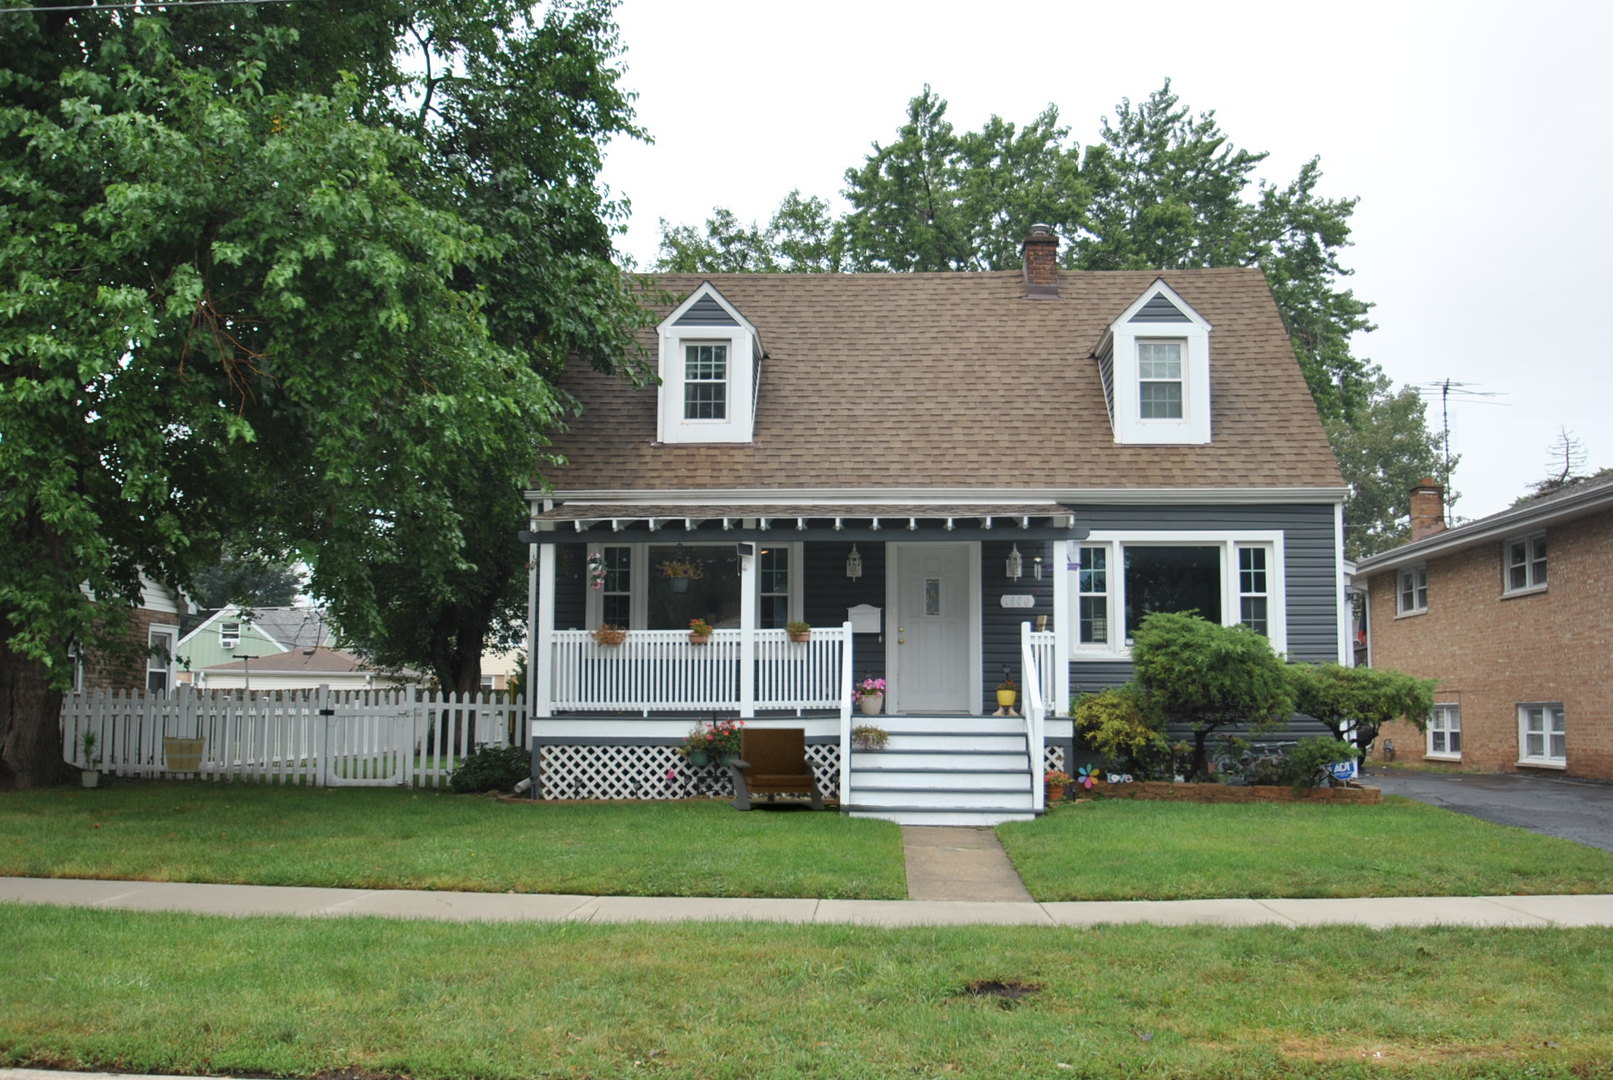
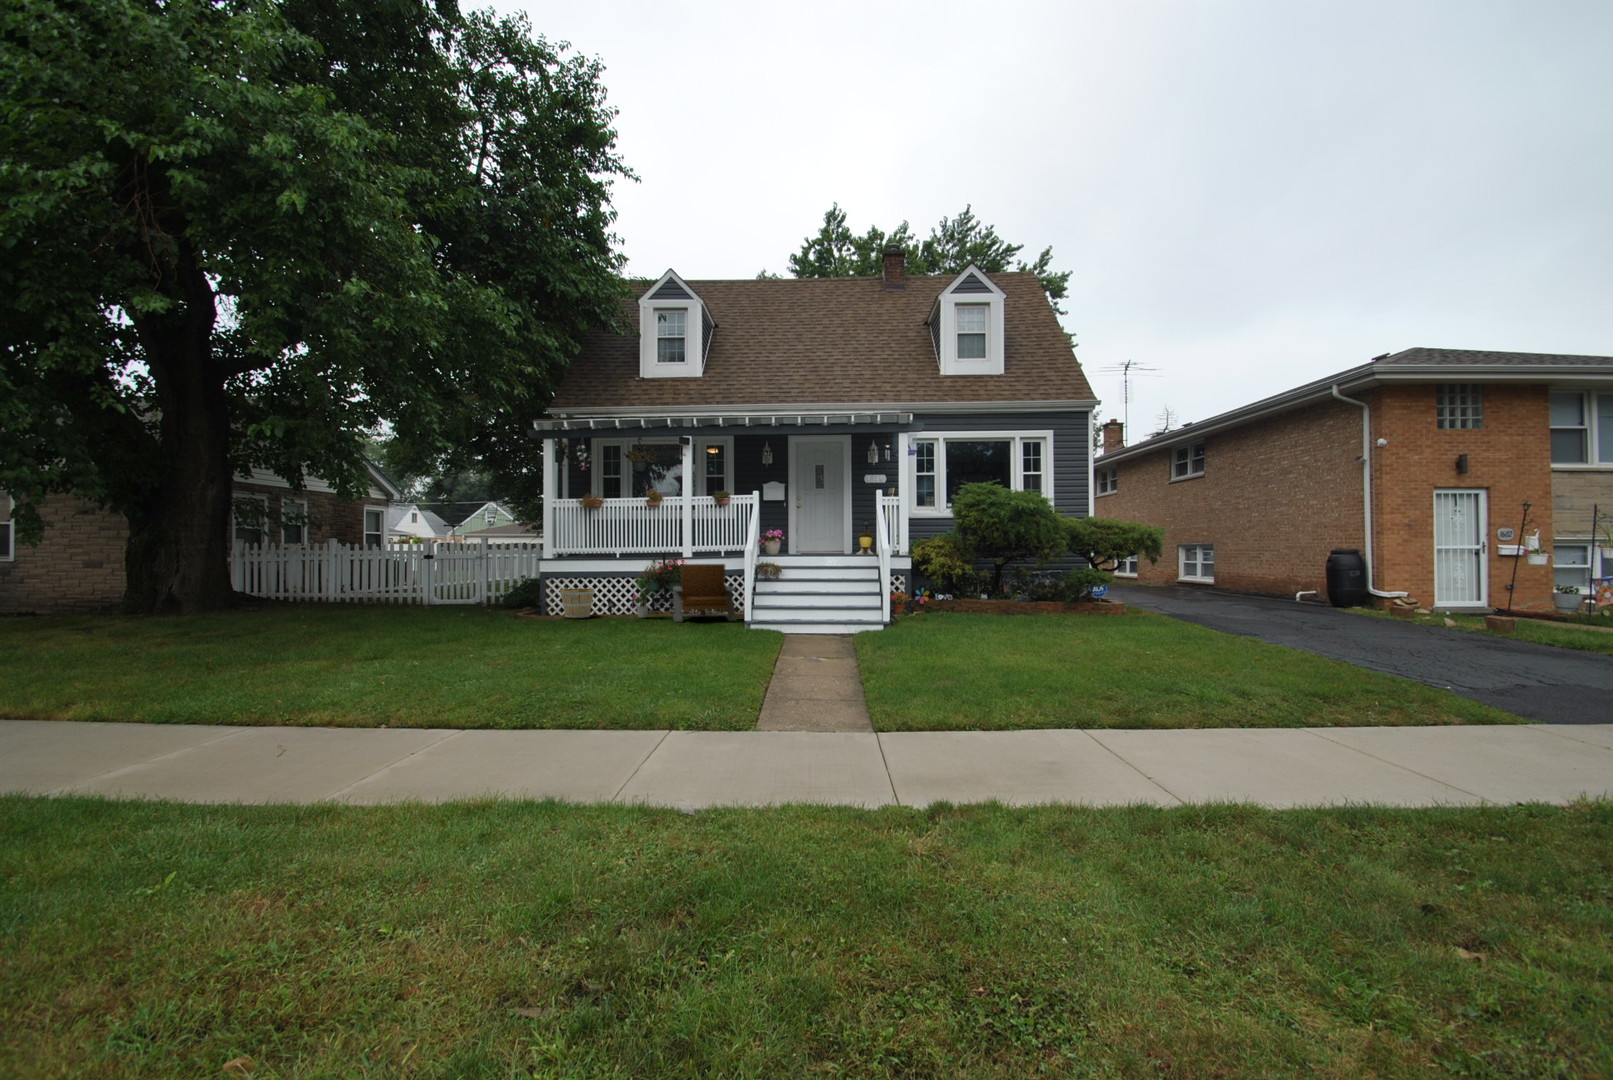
potted plant: present [77,731,98,788] -> present [633,578,651,618]
wooden bucket: present [163,736,206,773] -> present [560,588,595,618]

